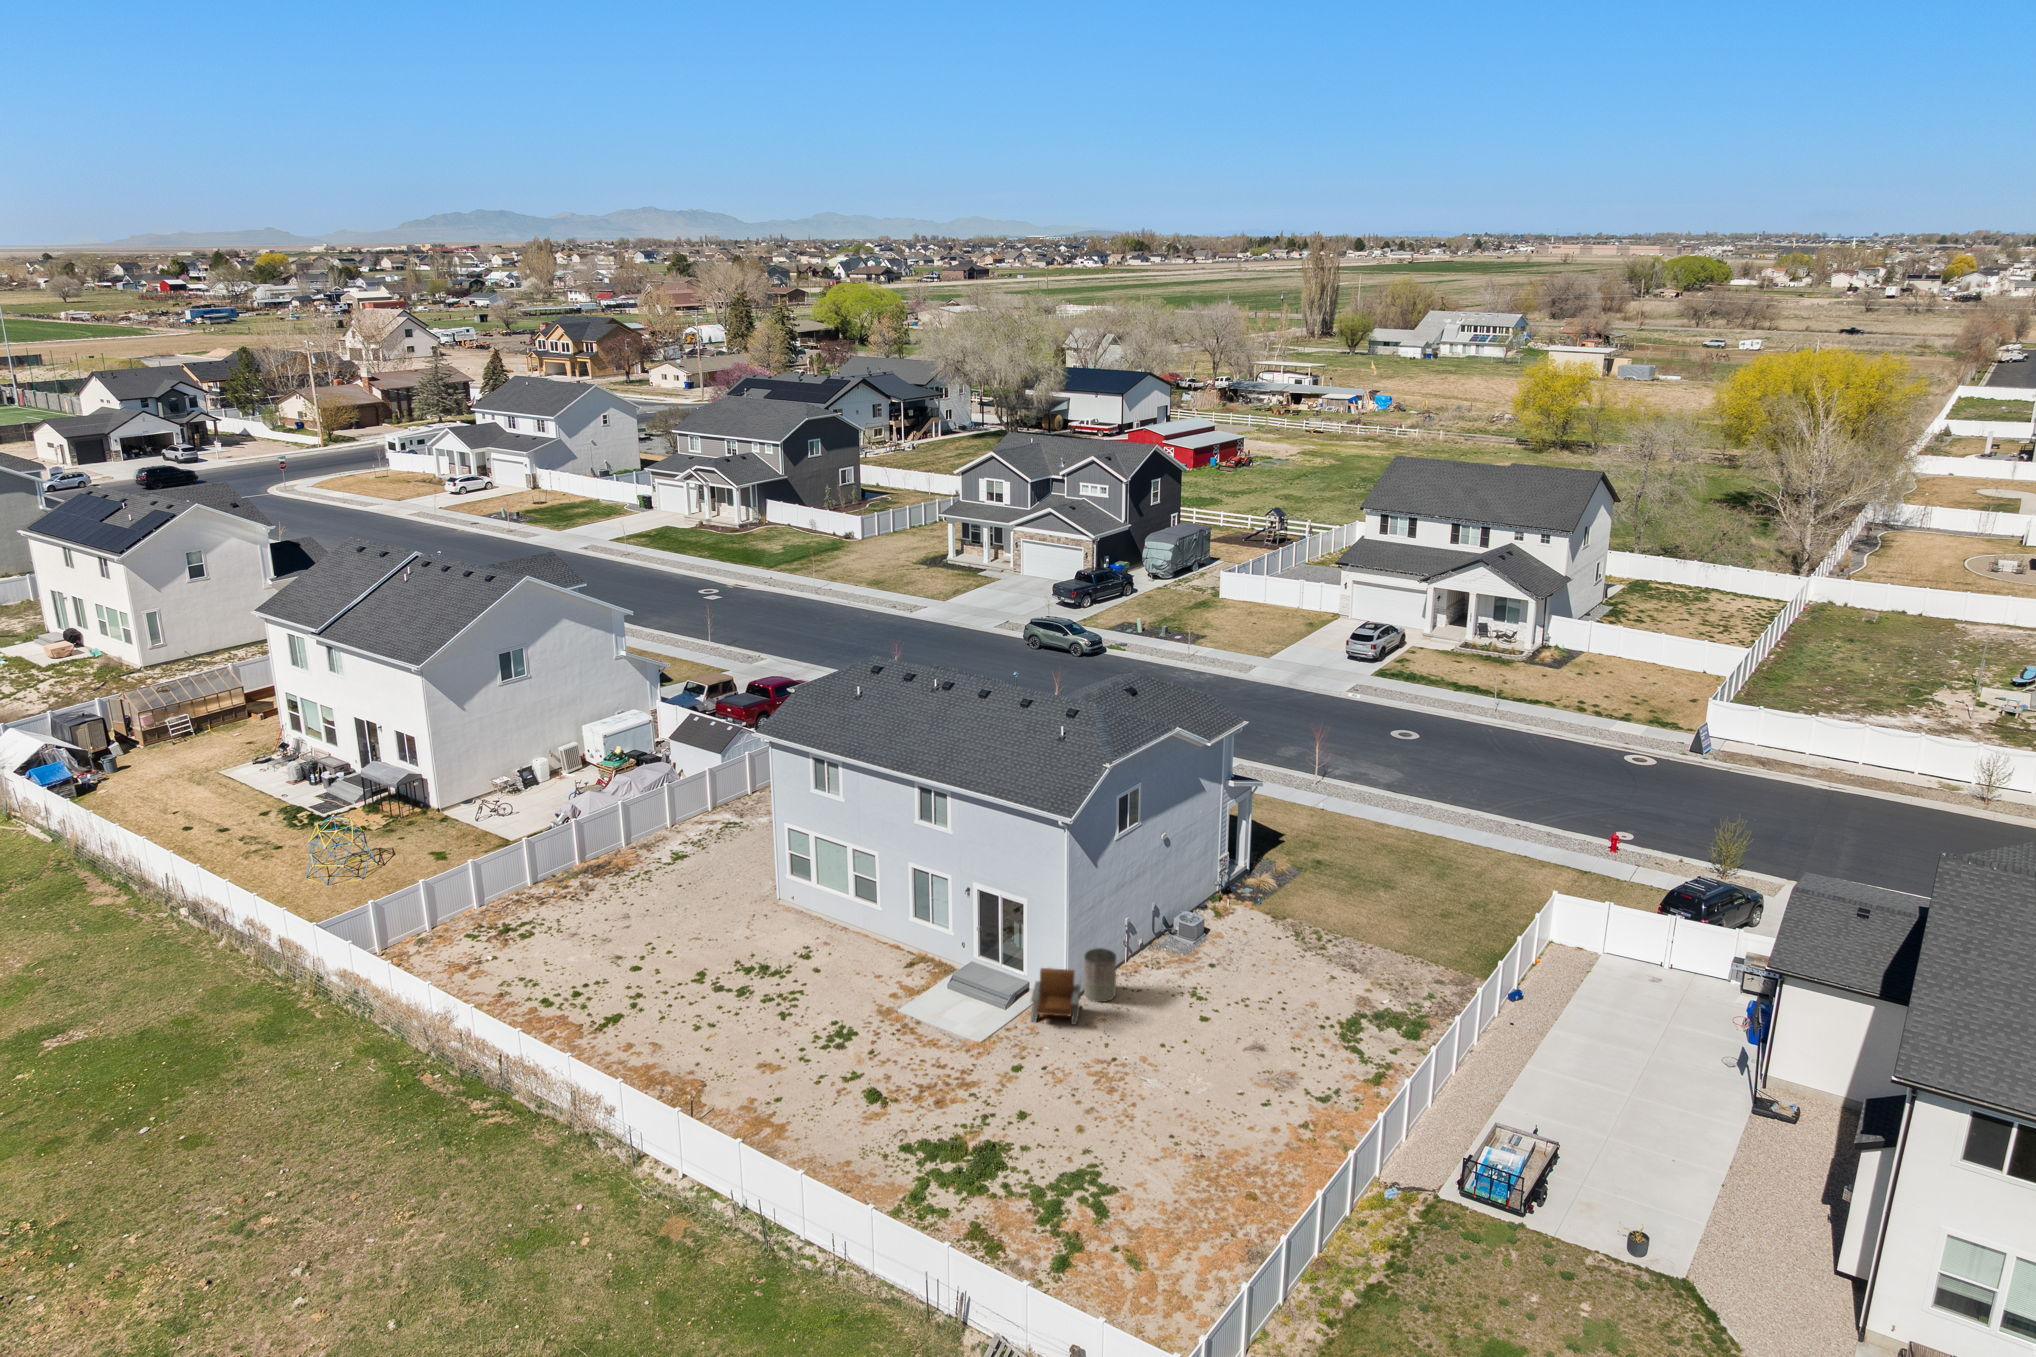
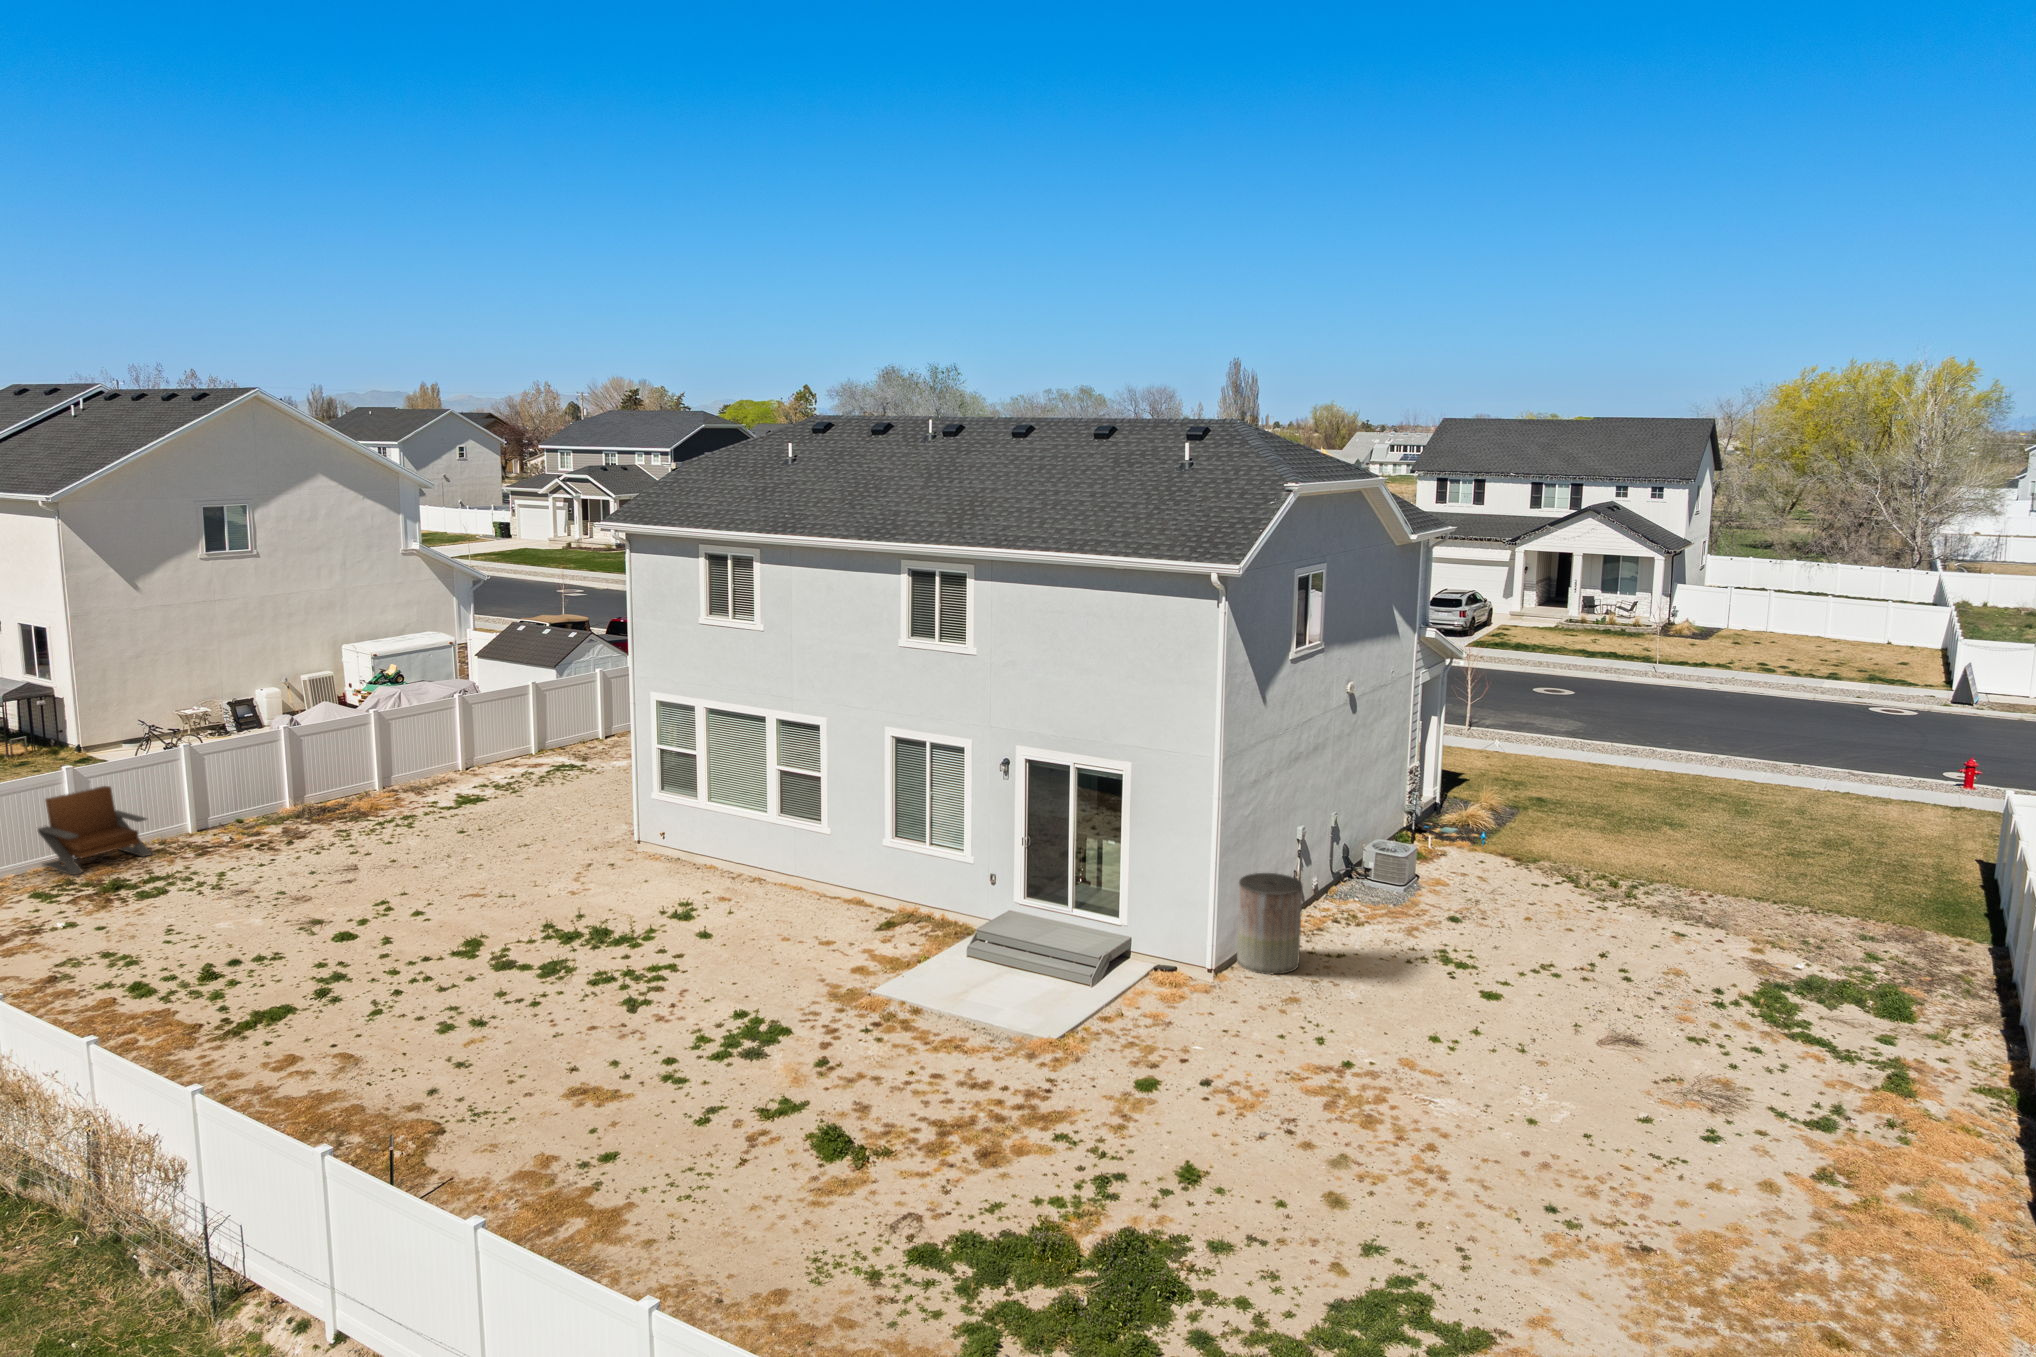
lounge chair: present [1031,968,1080,1025] -> present [38,786,151,875]

